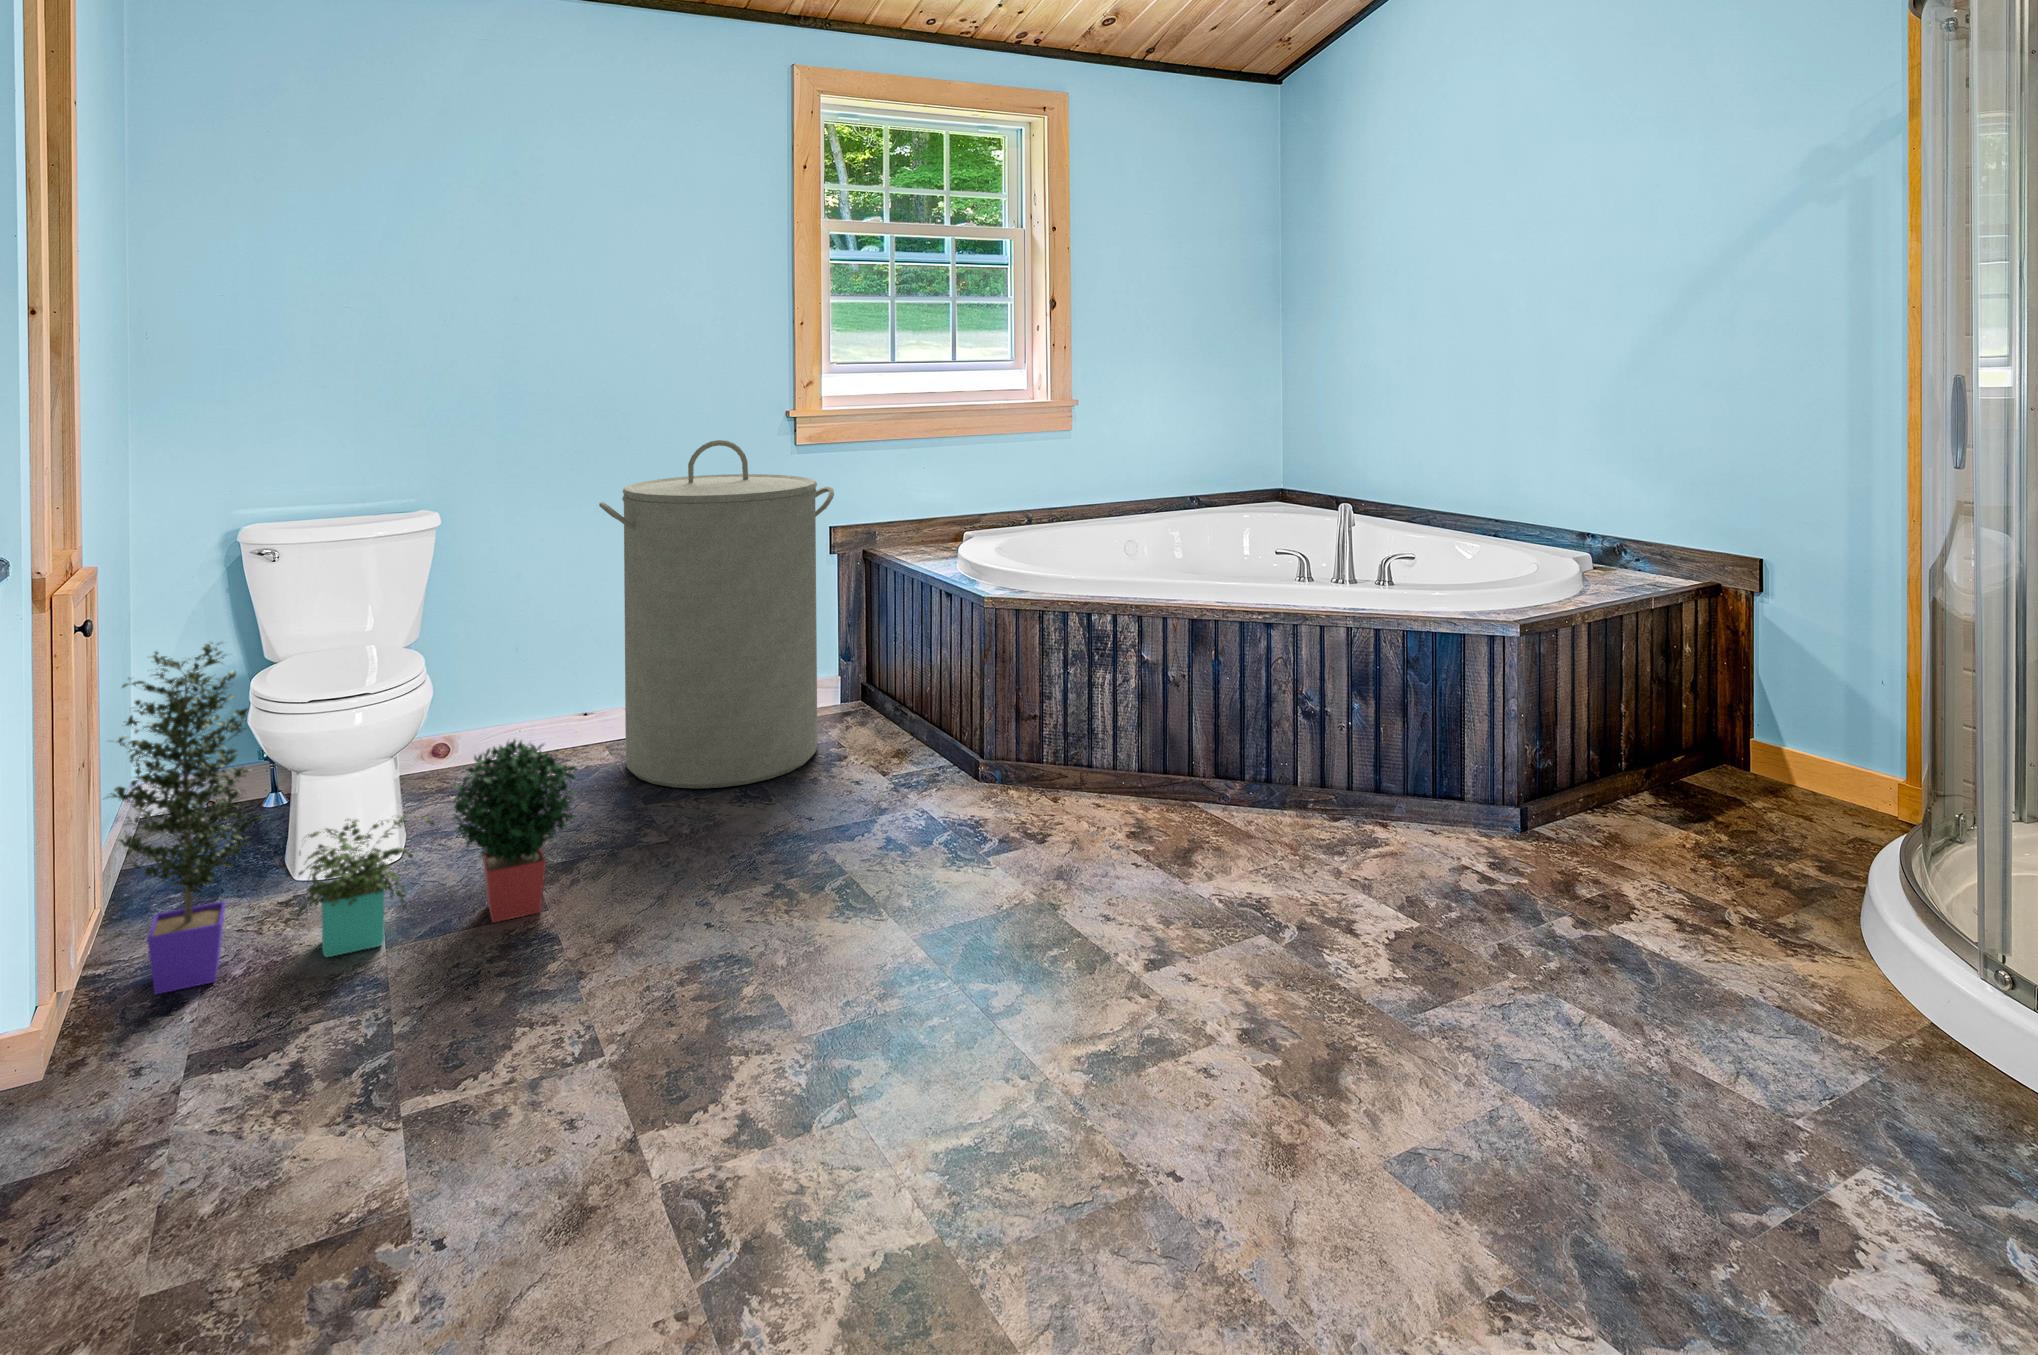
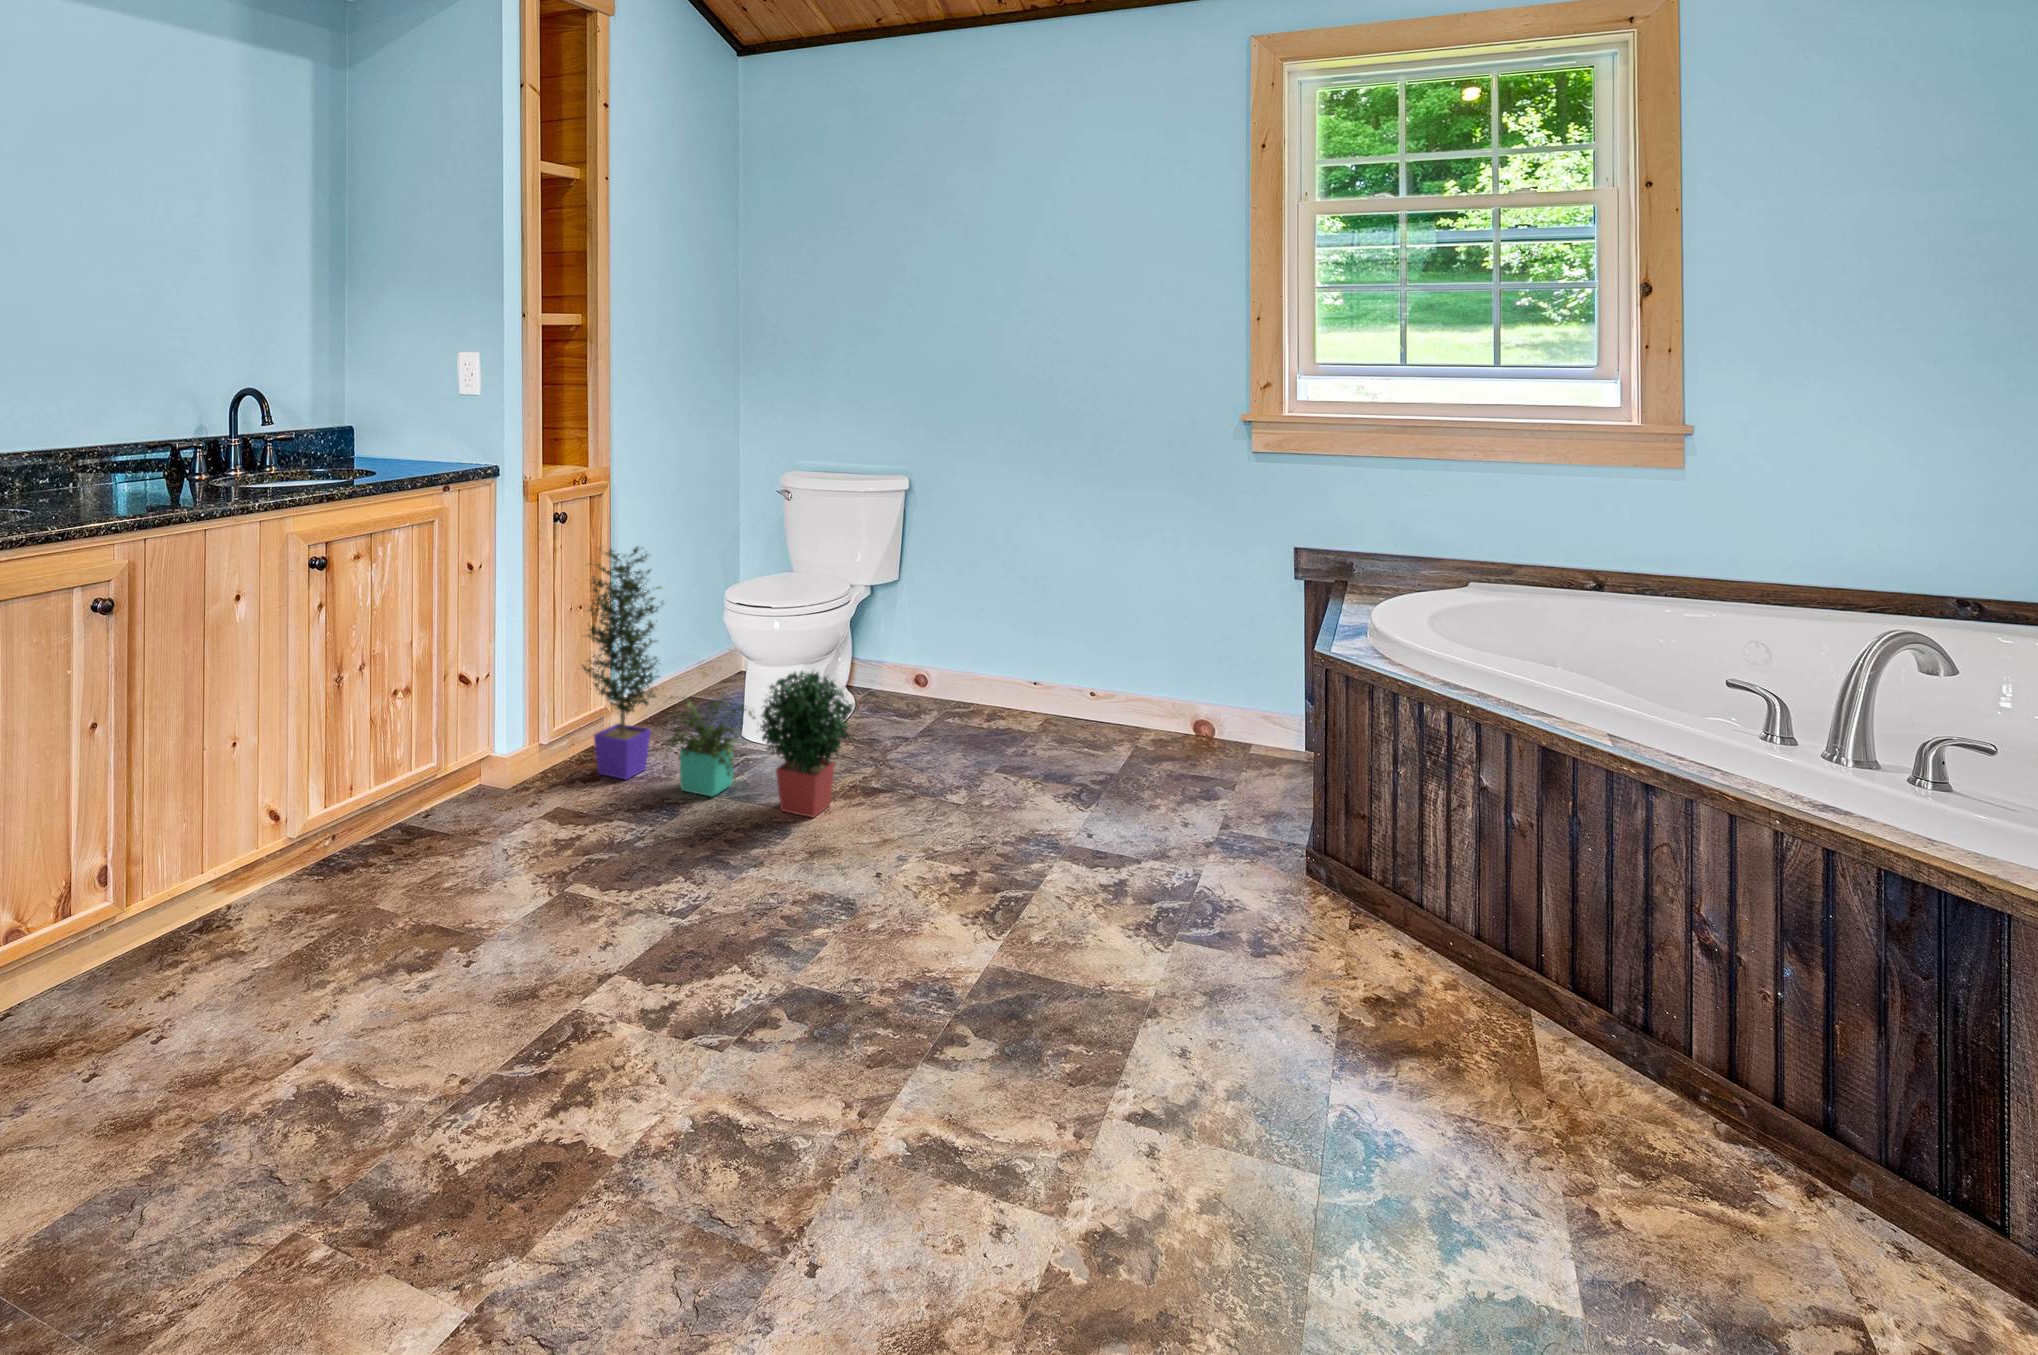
laundry hamper: present [599,440,834,788] -> none [1009,439,1248,792]

